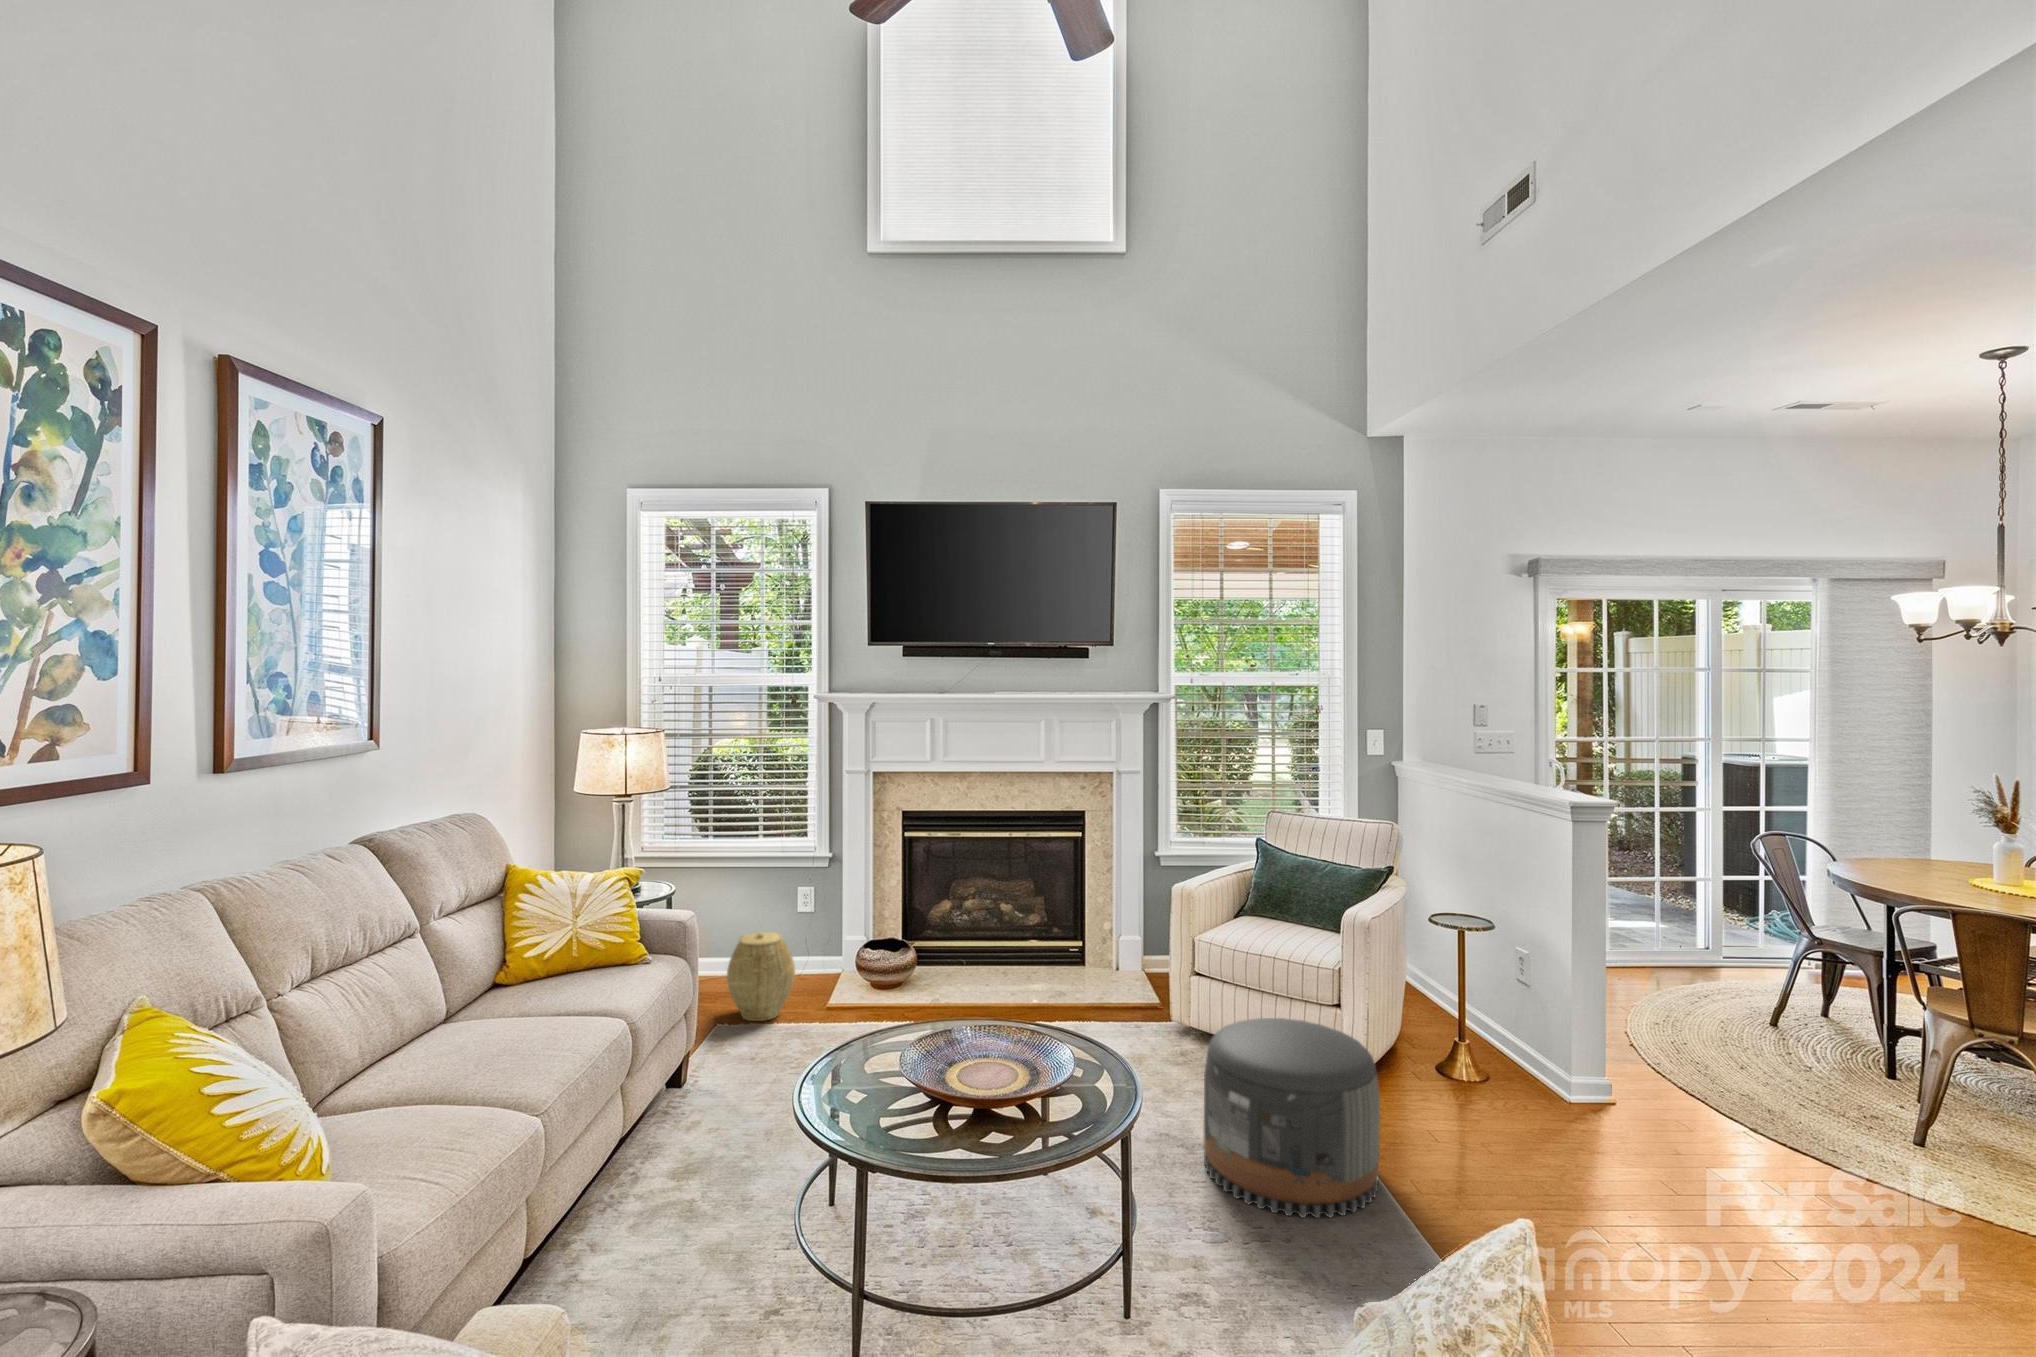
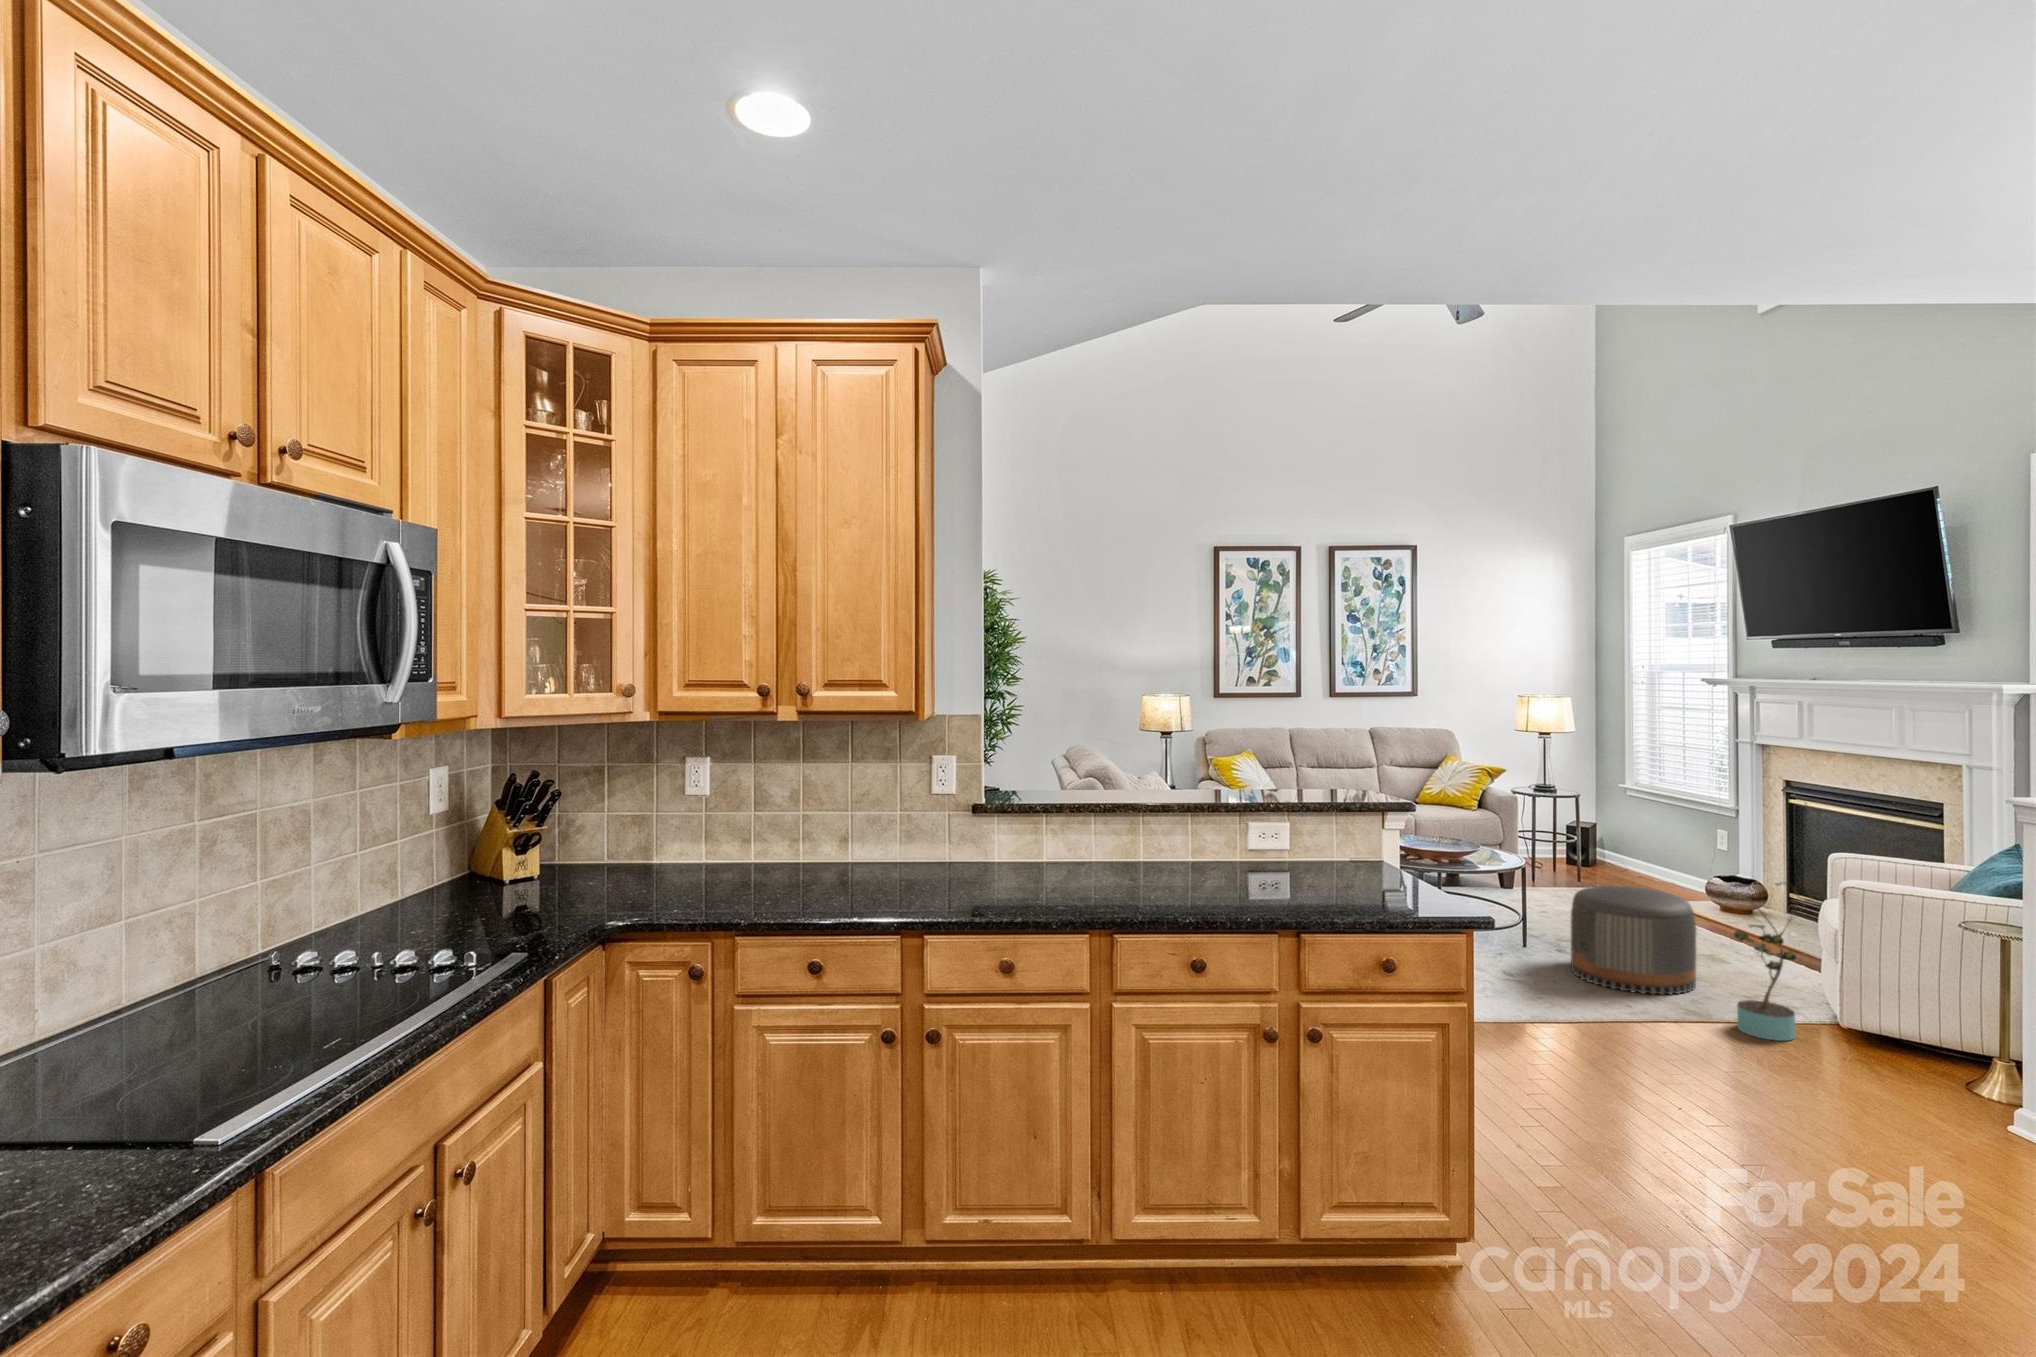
woven basket: present [727,932,795,1021] -> none [1588,827,1637,882]
potted plant: none [1458,956,1594,1177] -> present [1722,883,1812,1041]

